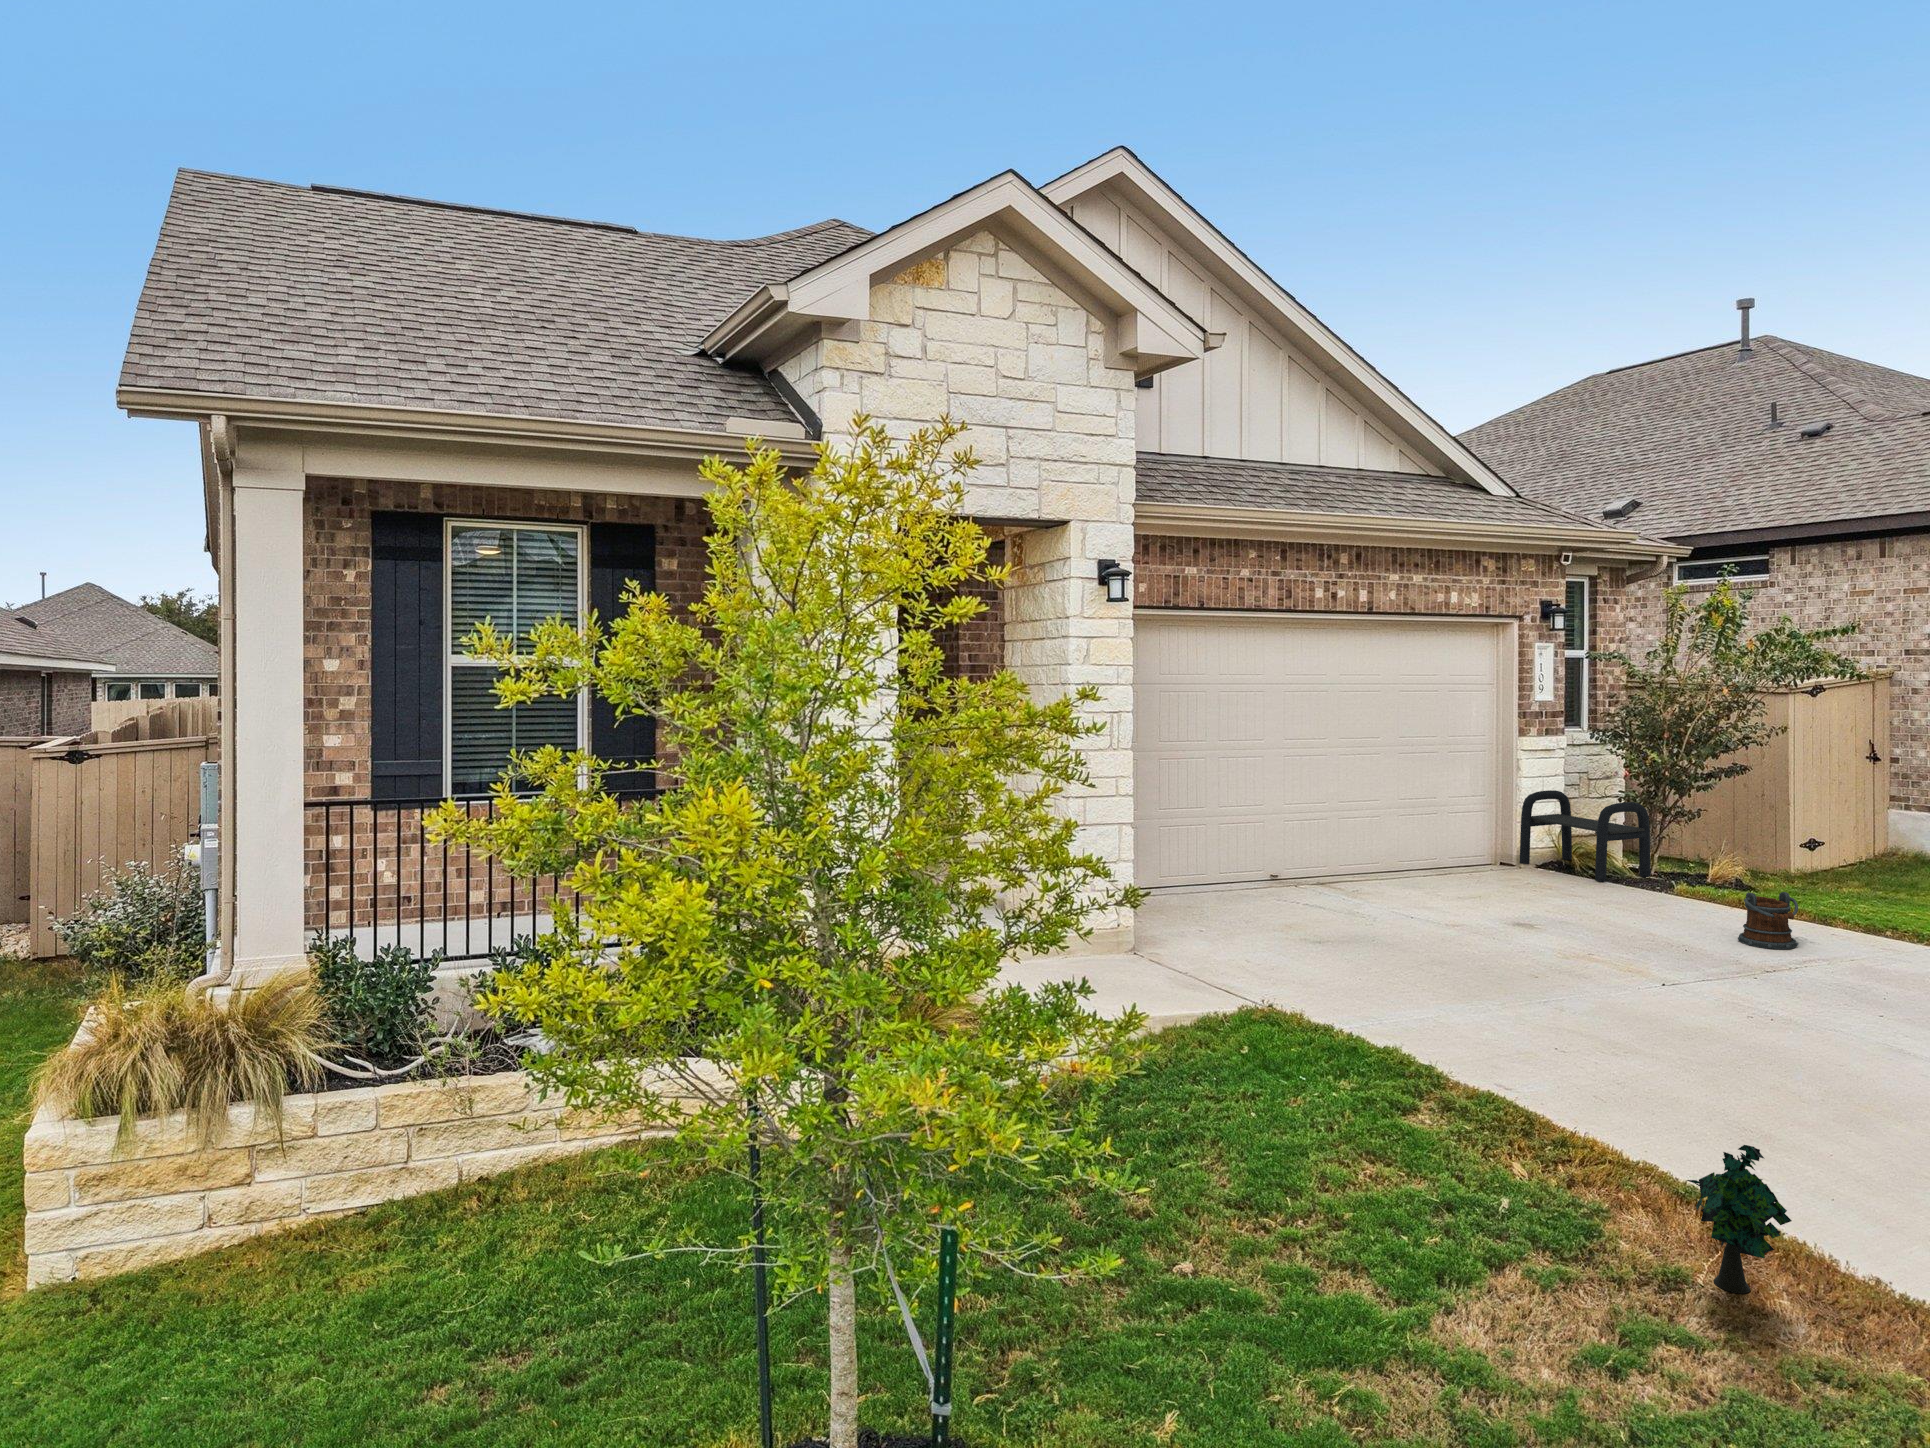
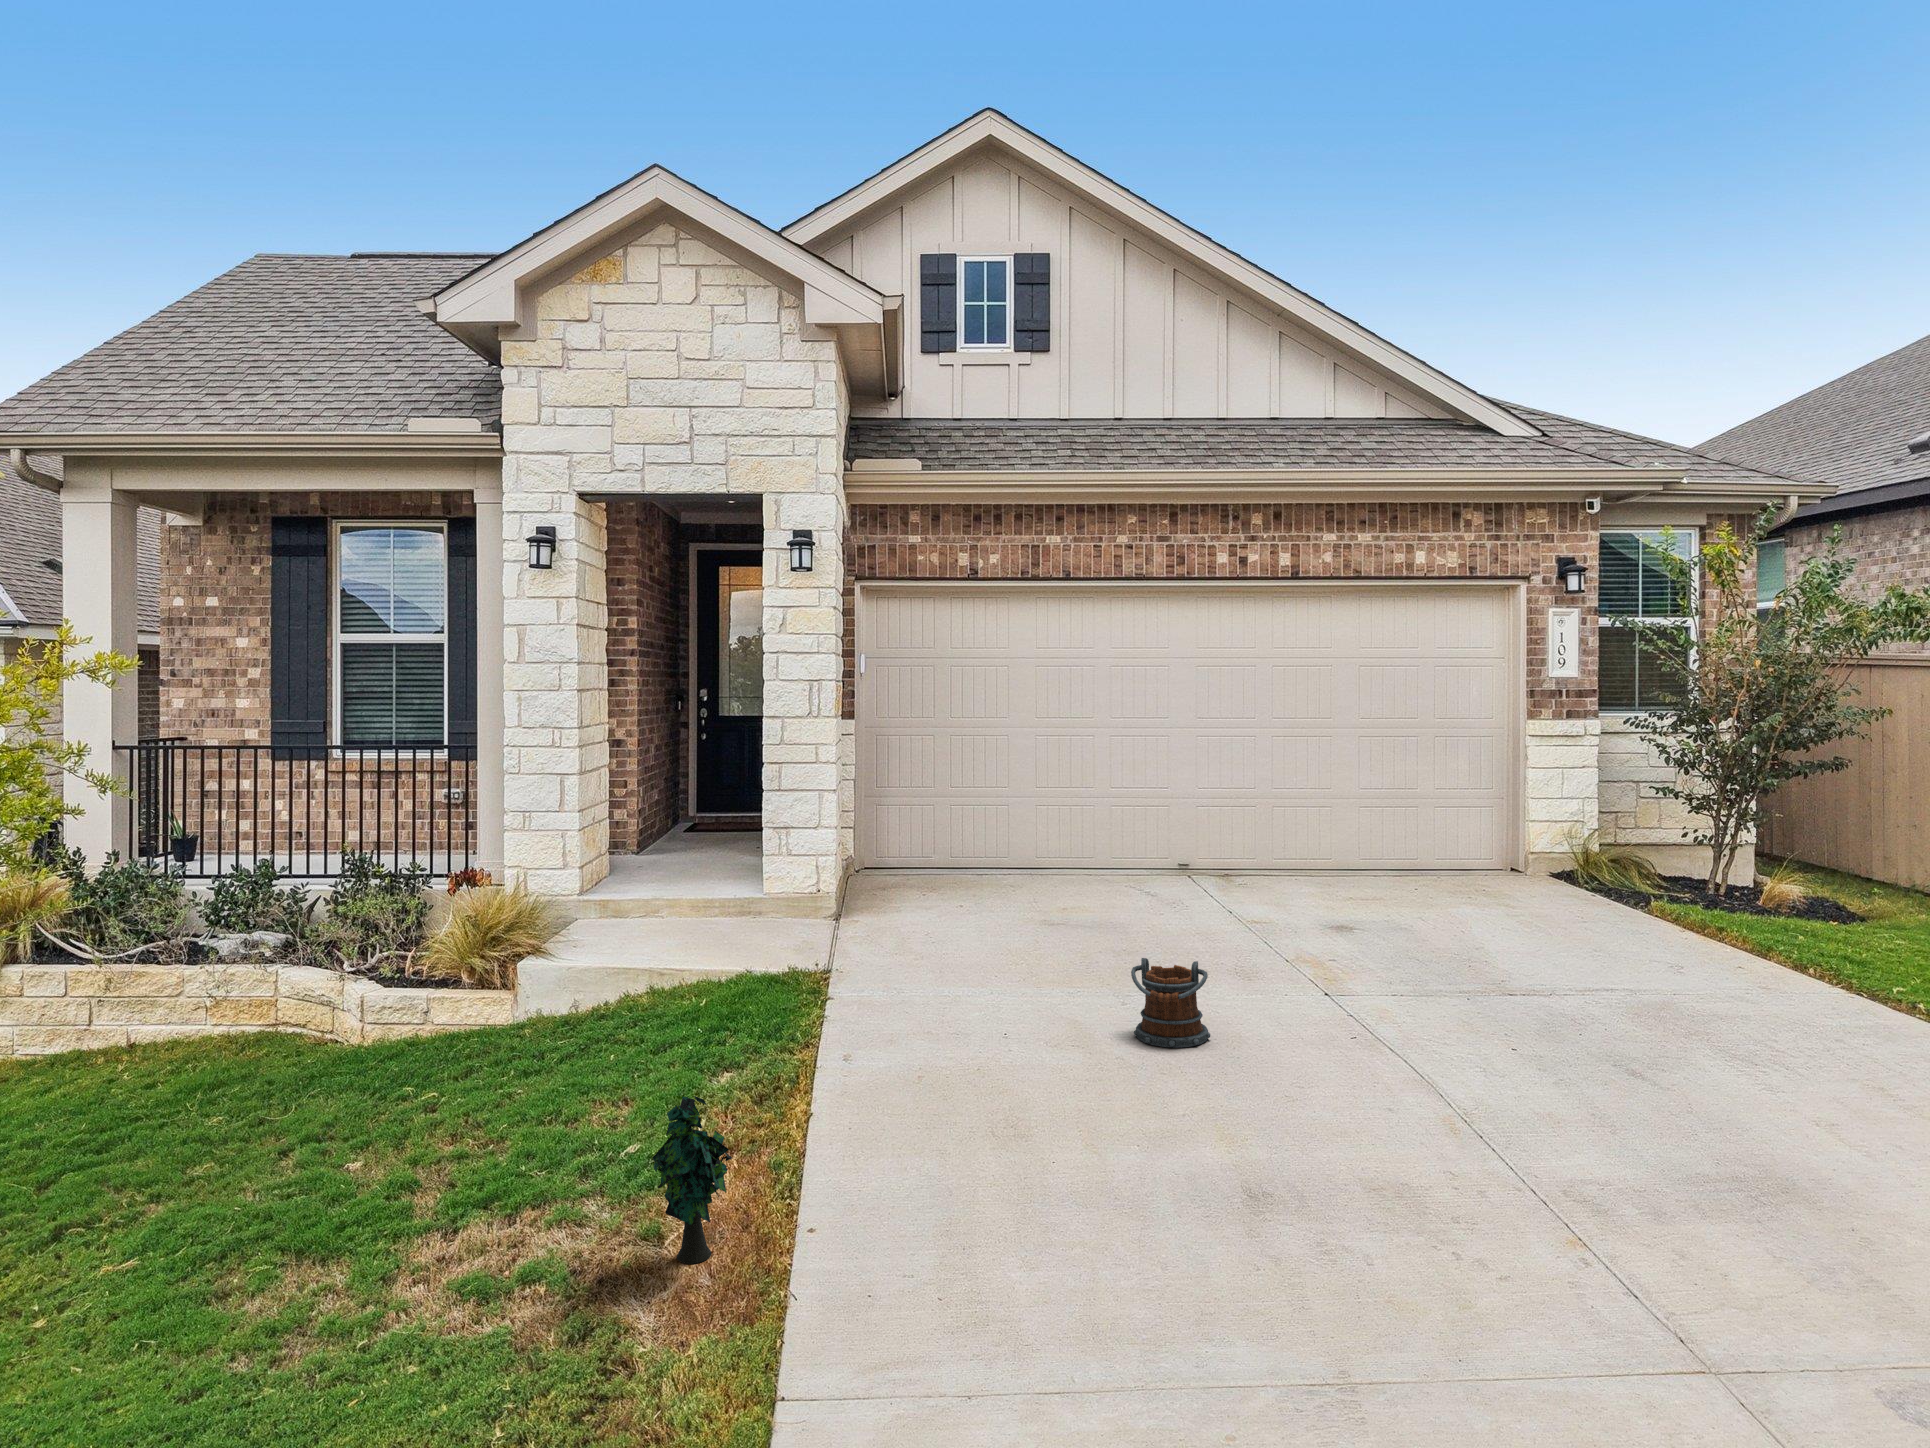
bench: present [1520,790,1651,882] -> none [1519,786,1658,895]
bucket: present [1738,892,1798,949] -> present [1131,958,1210,1048]

